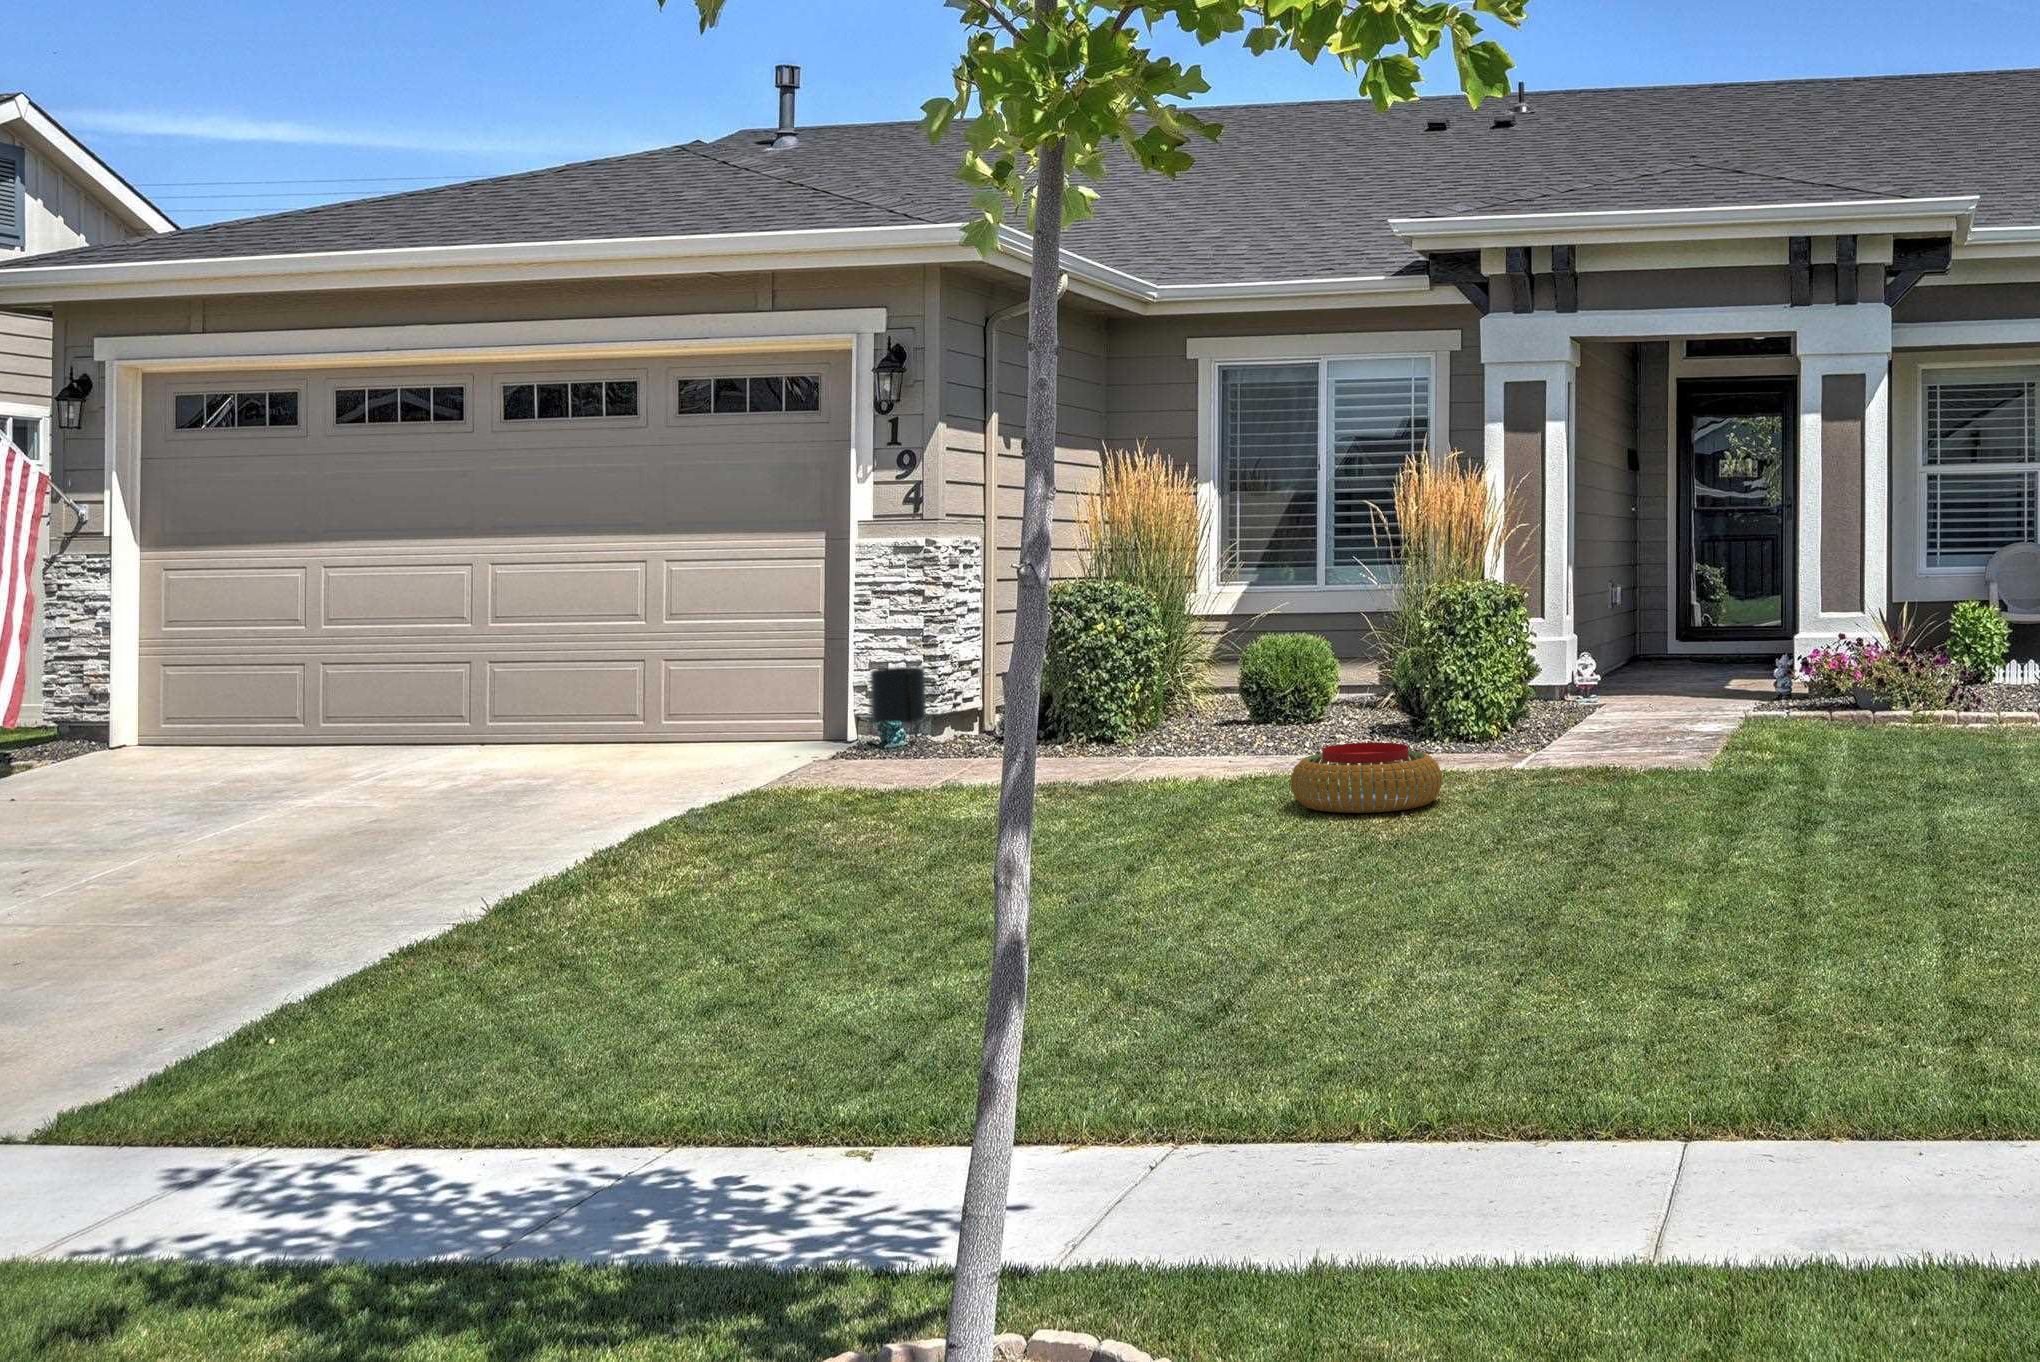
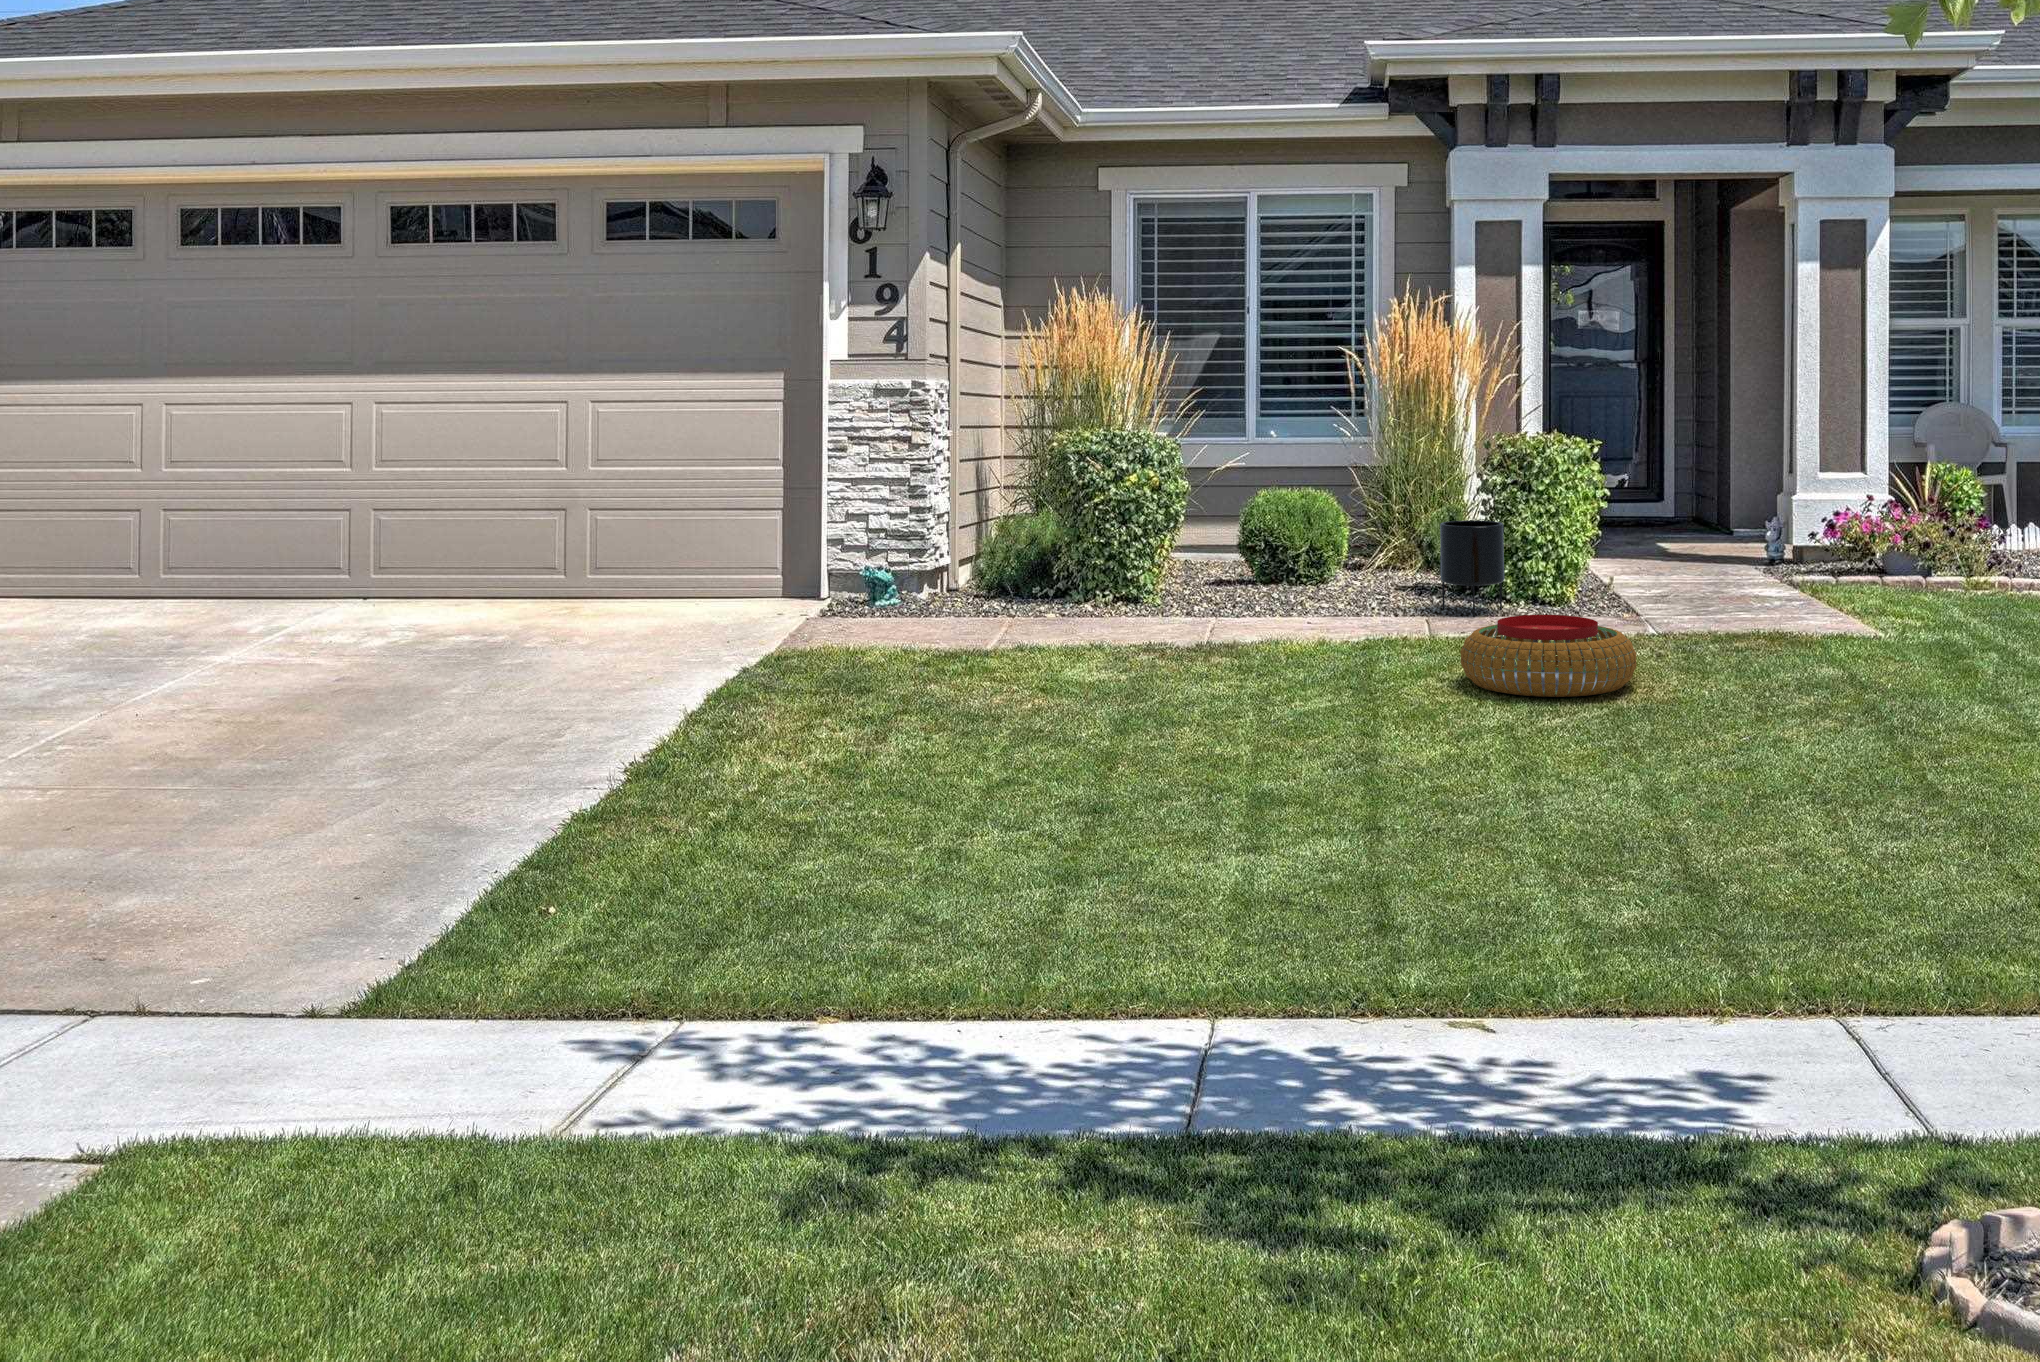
planter: present [869,667,926,735] -> present [1440,520,1504,617]

